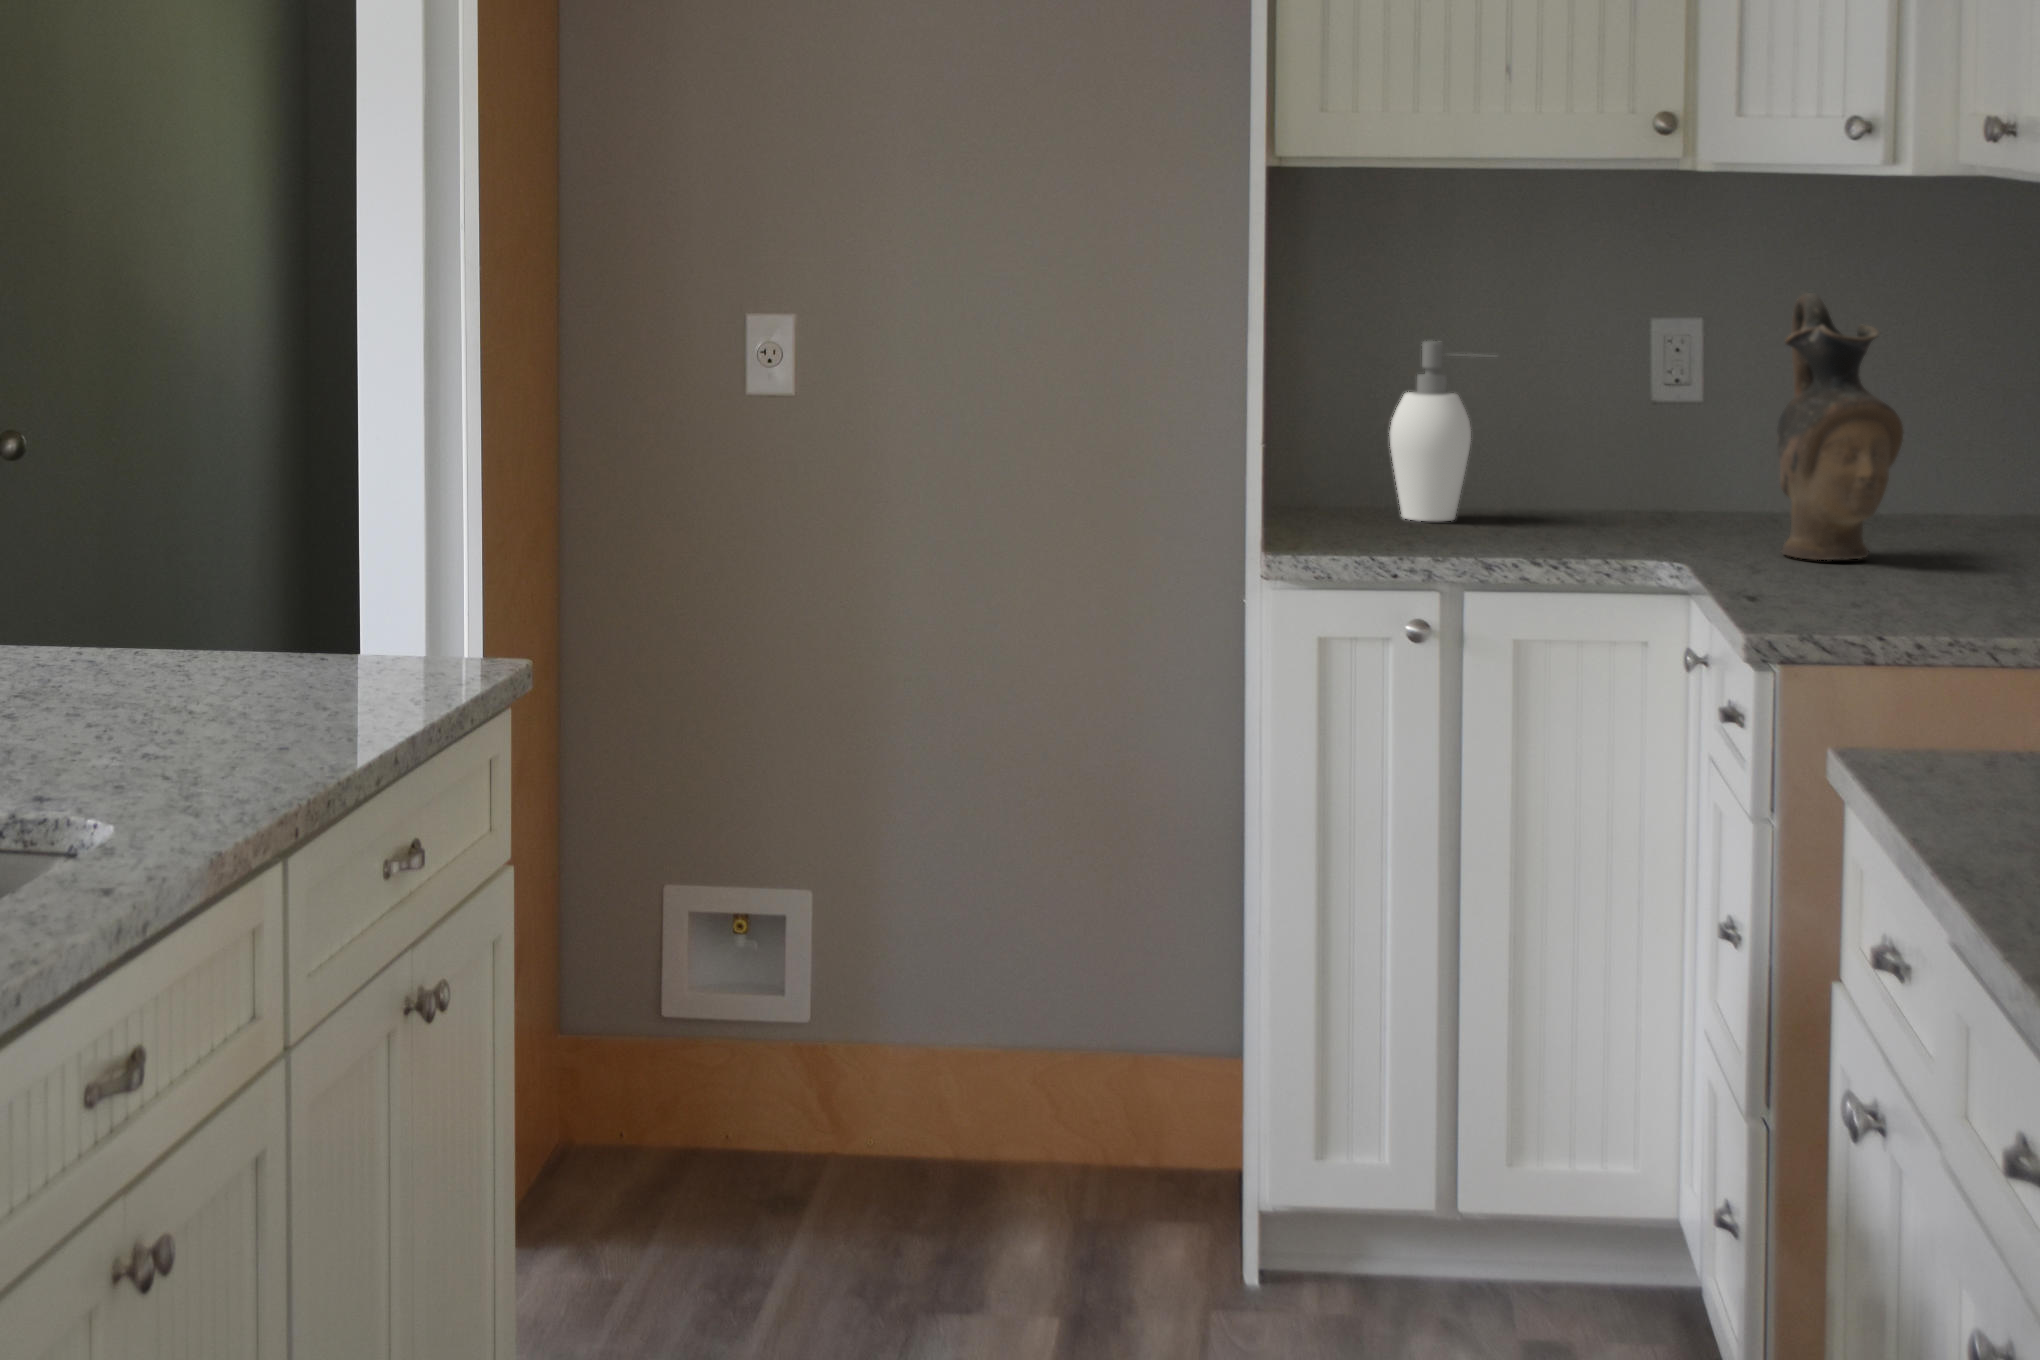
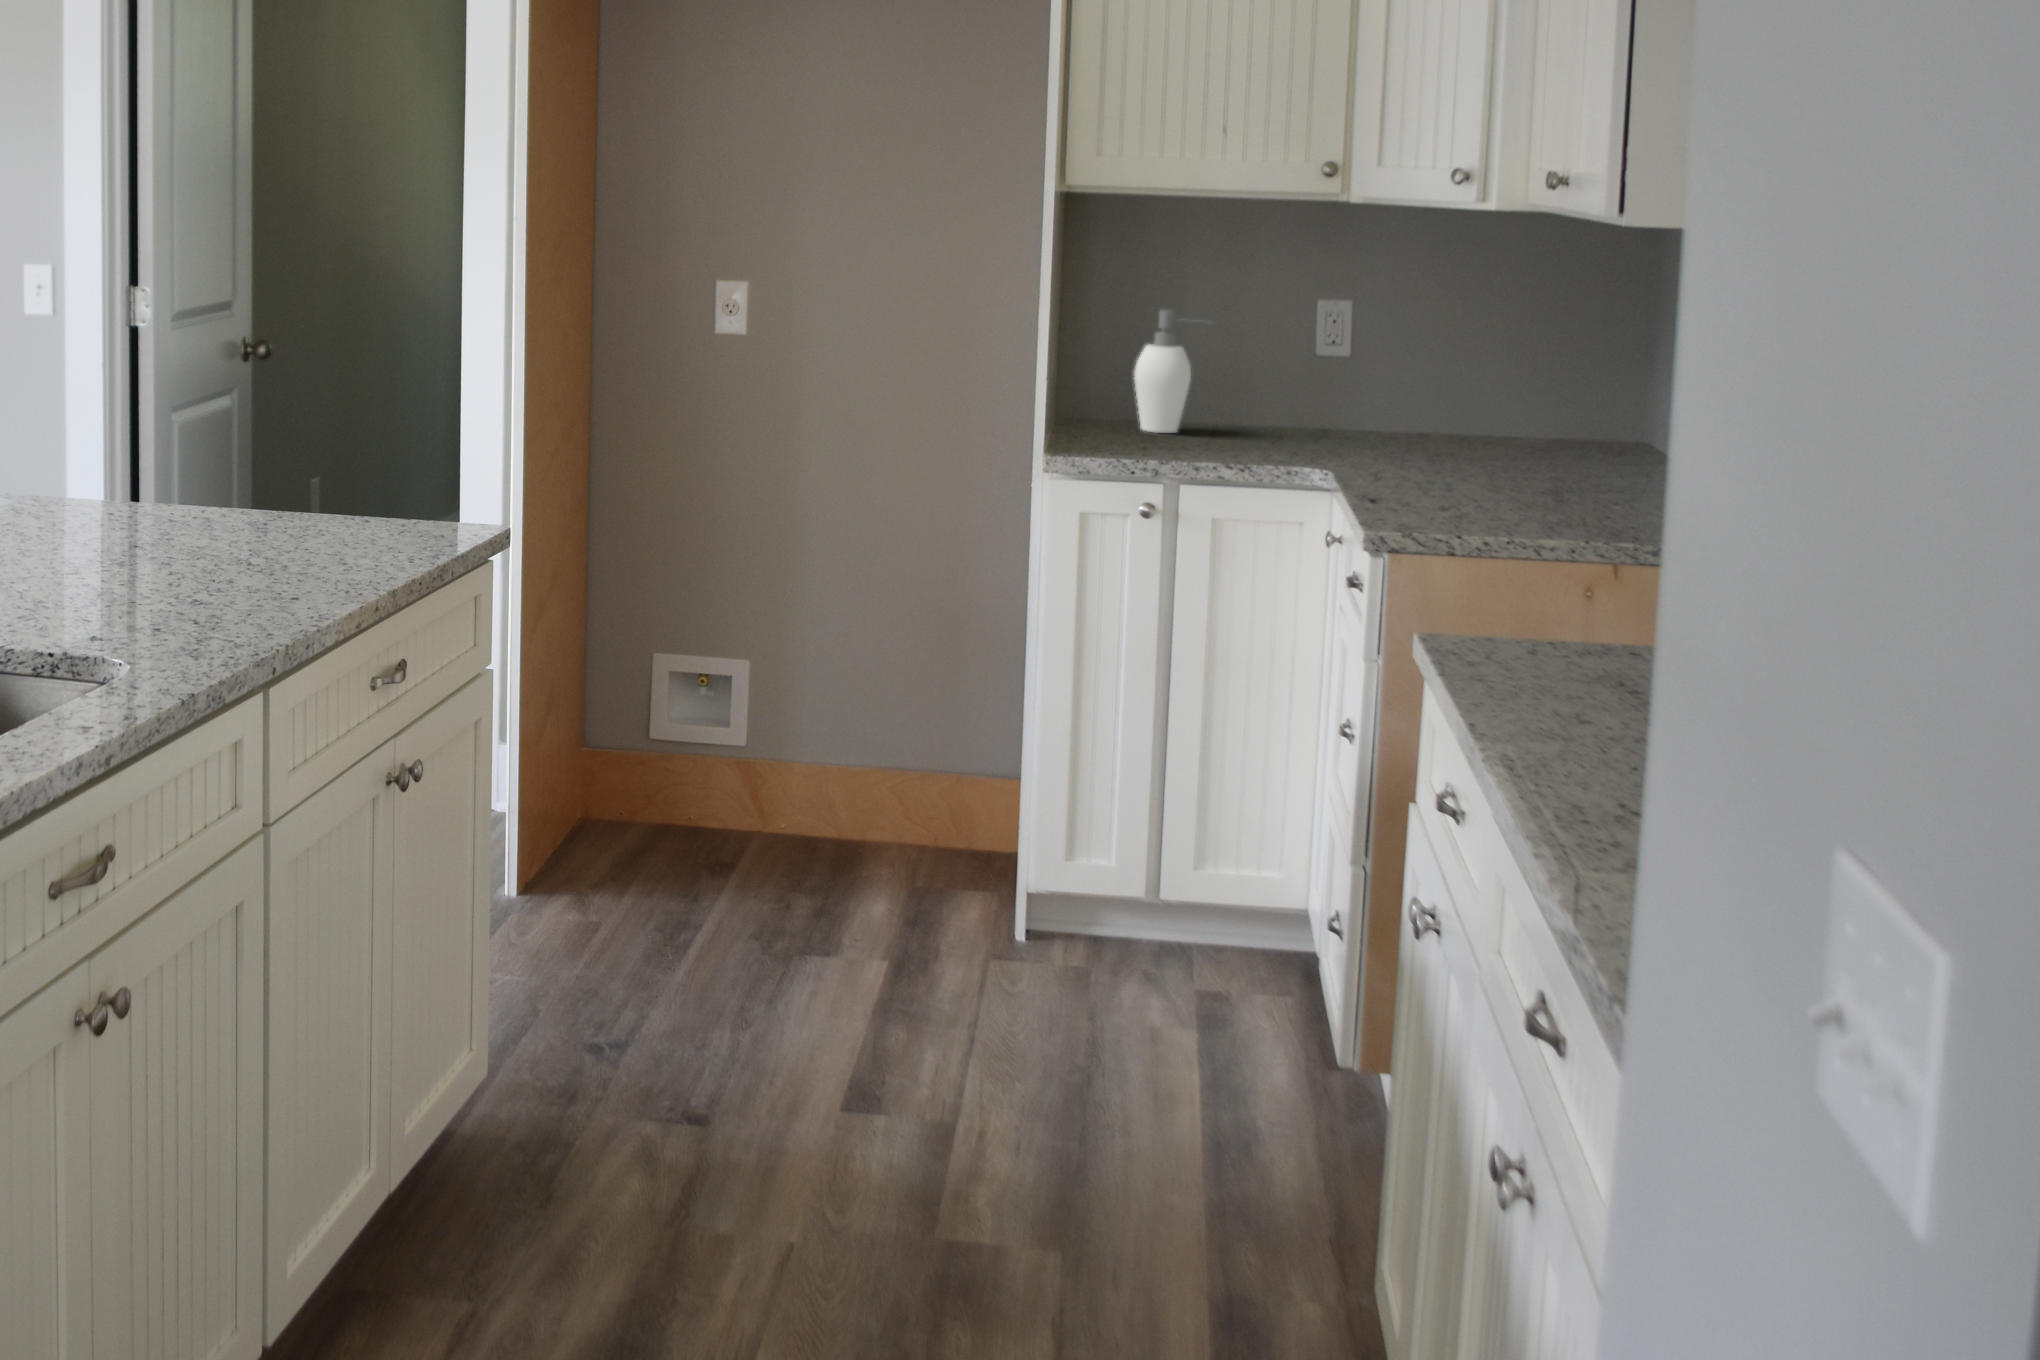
ceramic pitcher: present [1777,293,1903,560] -> none [1407,285,1501,472]

